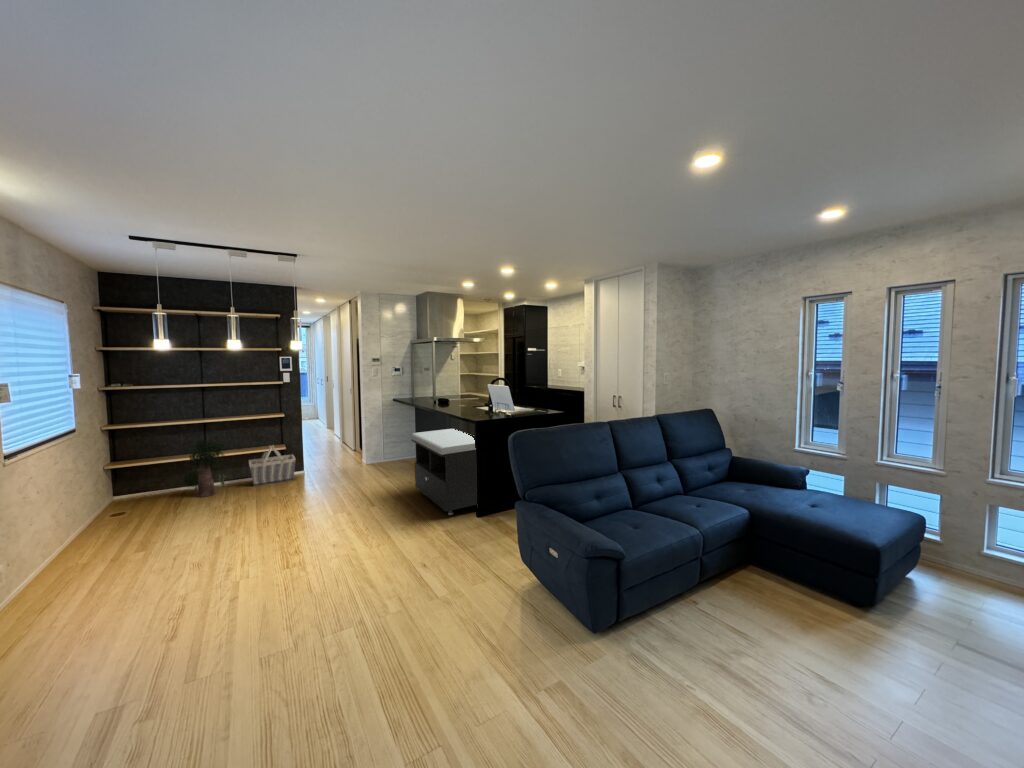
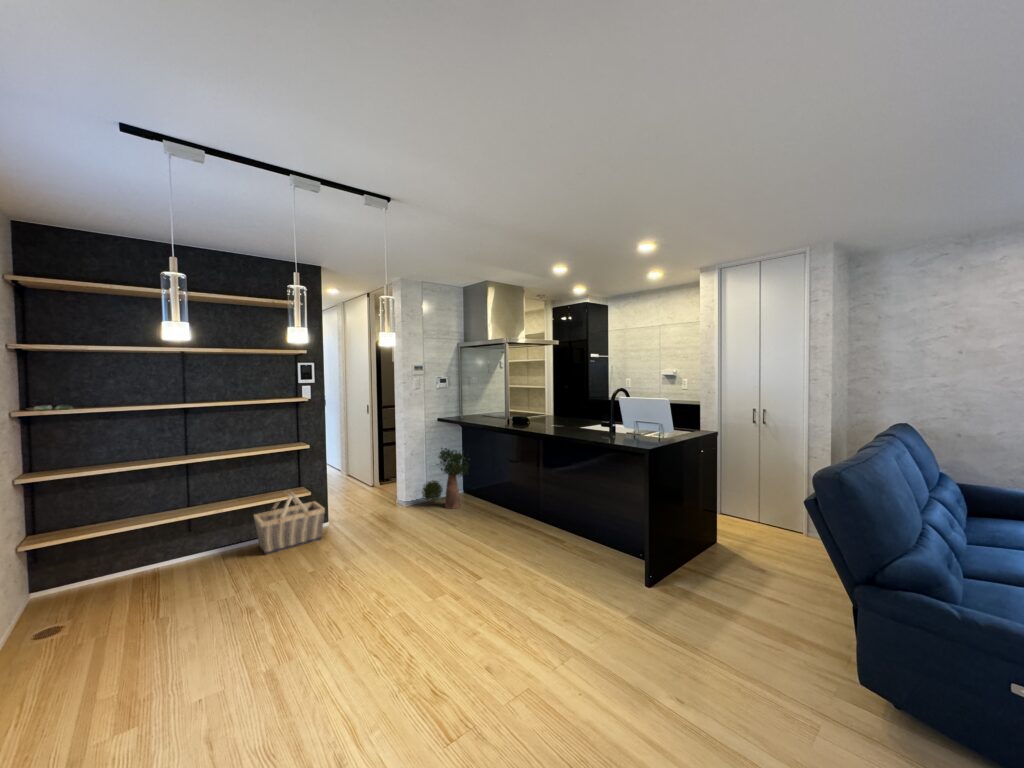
storage bench: present [412,429,477,515] -> none [517,458,655,589]
potted plant: present [182,439,225,497] -> present [422,448,469,509]

